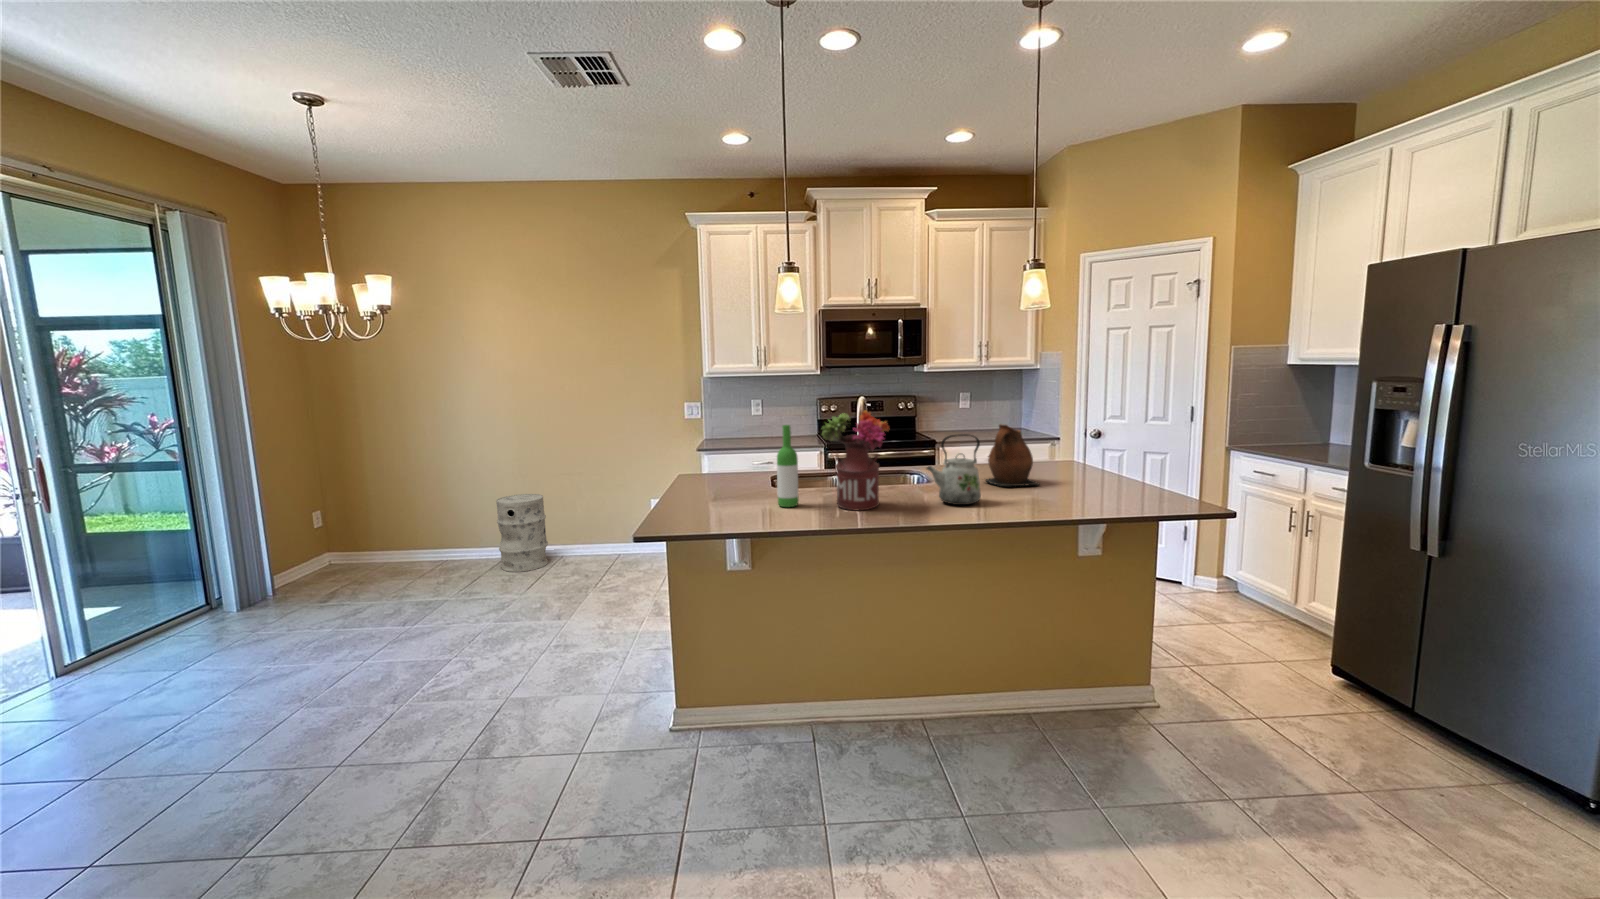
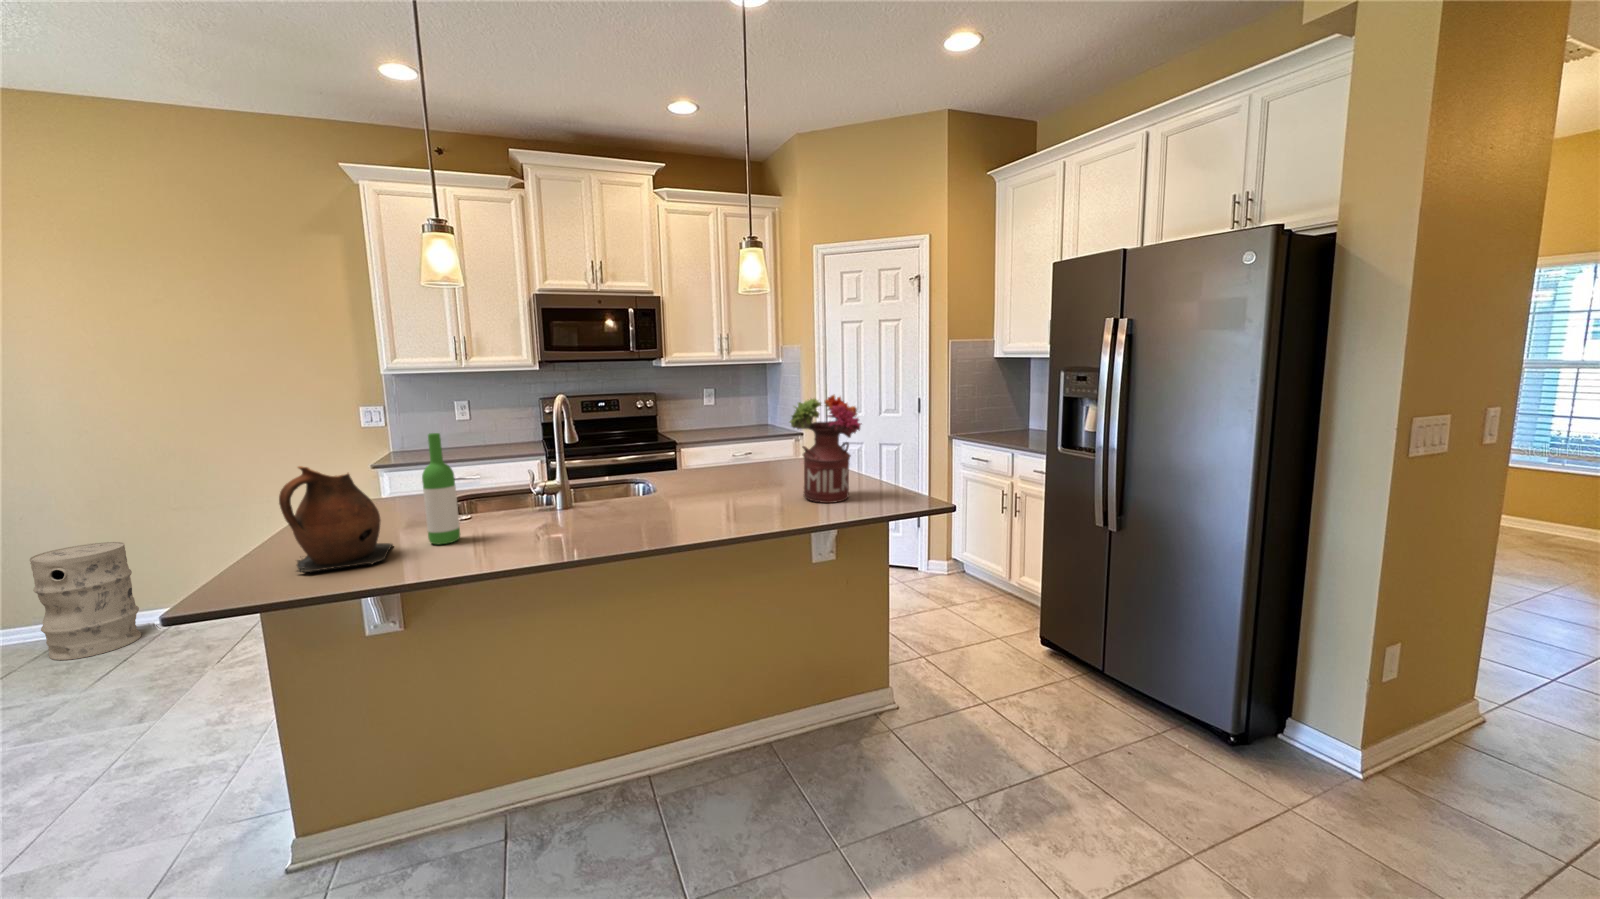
flower arrangement: present [822,410,889,510] -> present [790,395,861,503]
ceramic pitcher: present [986,424,1039,486] -> present [279,466,392,572]
kettle: present [927,434,981,505] -> none [630,436,700,522]

